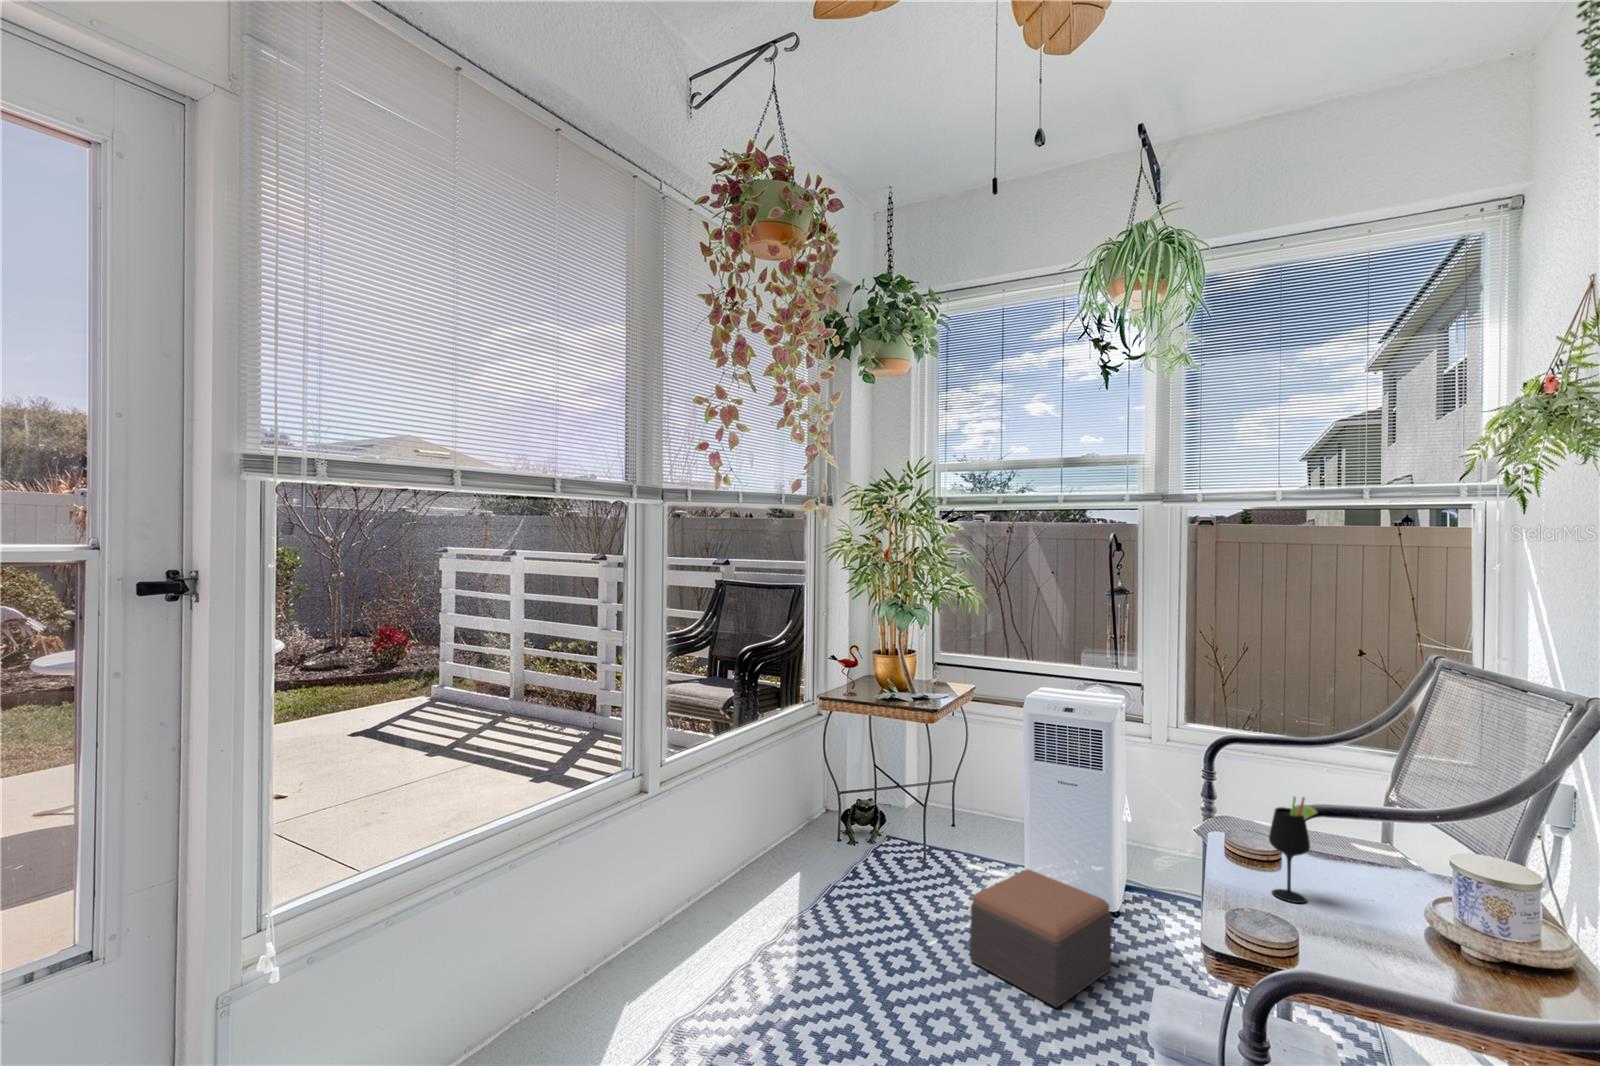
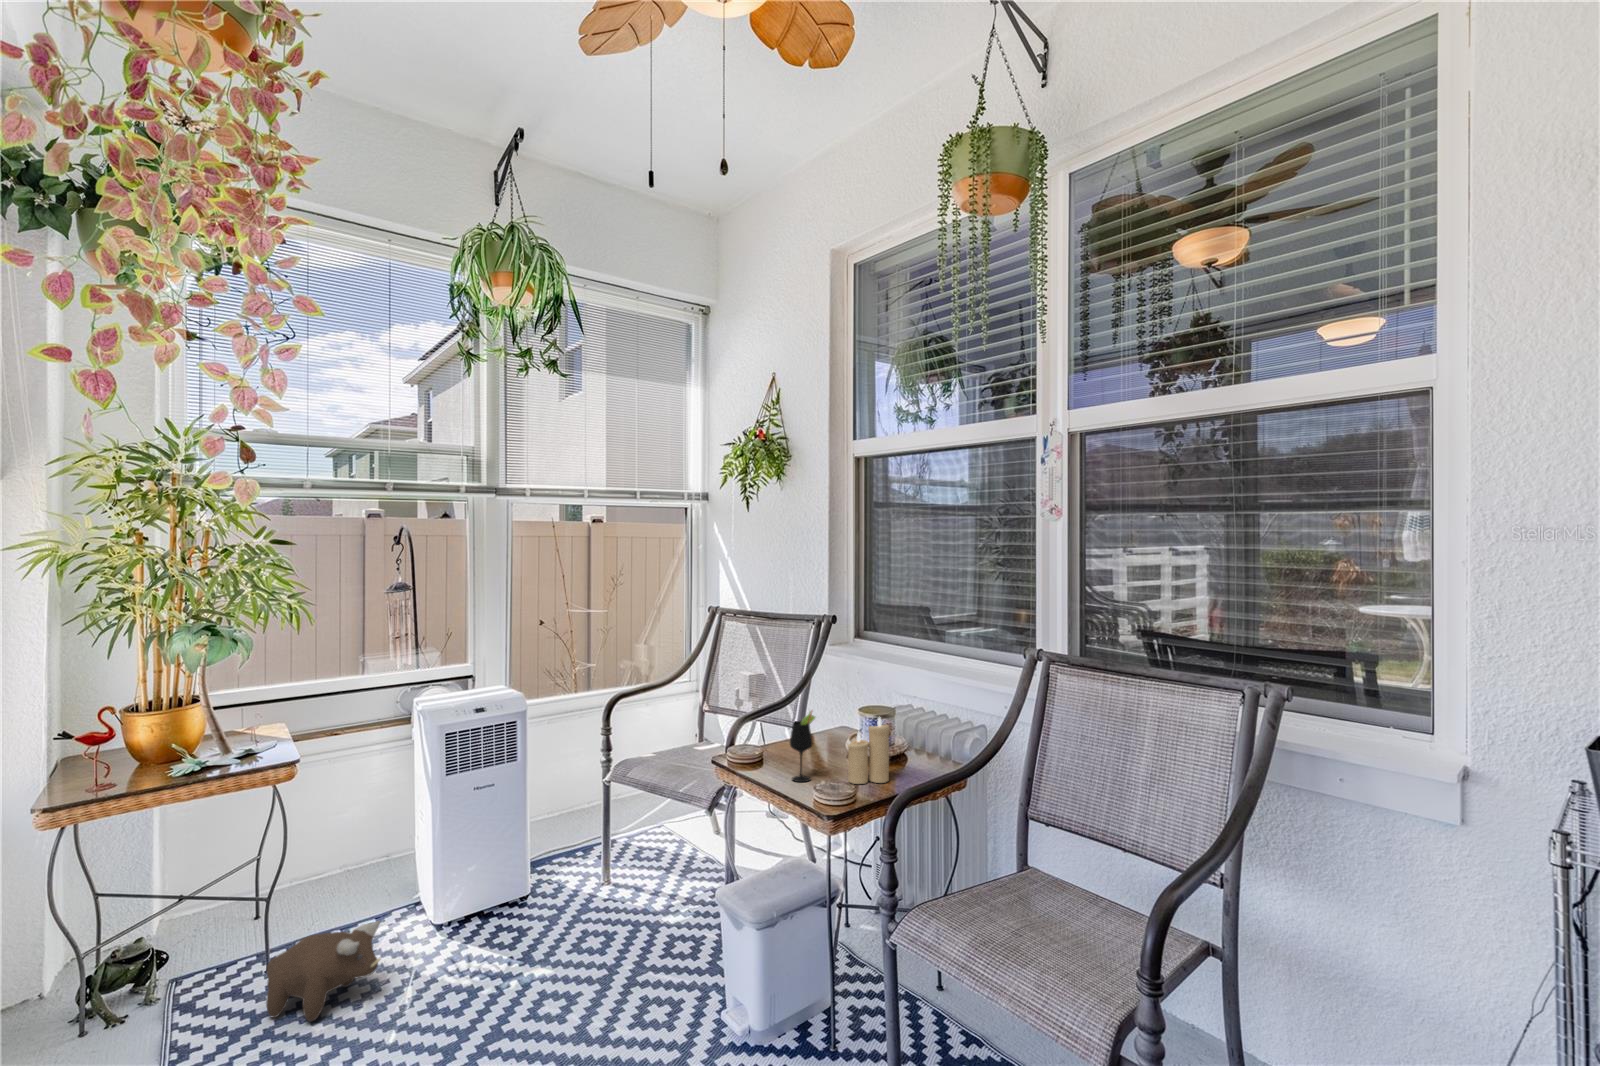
plush toy: none [894,840,959,903] -> present [266,921,381,1022]
candle: none [1349,849,1442,969] -> present [848,718,889,784]
footstool: present [970,869,1112,1007] -> none [454,878,570,1020]

